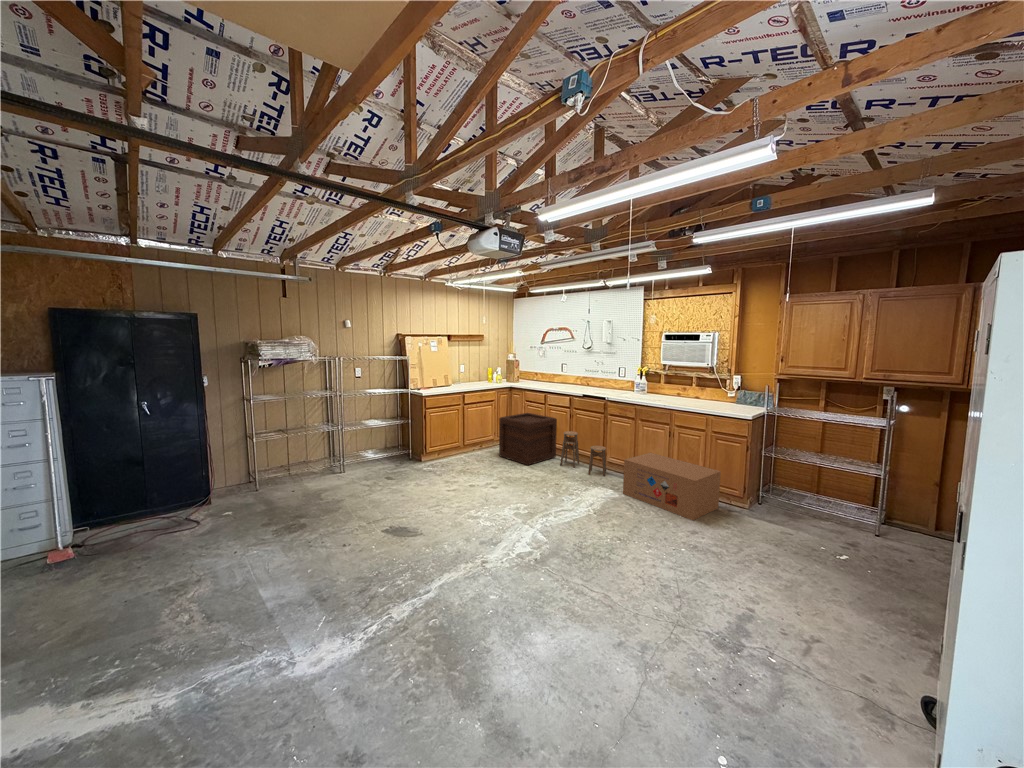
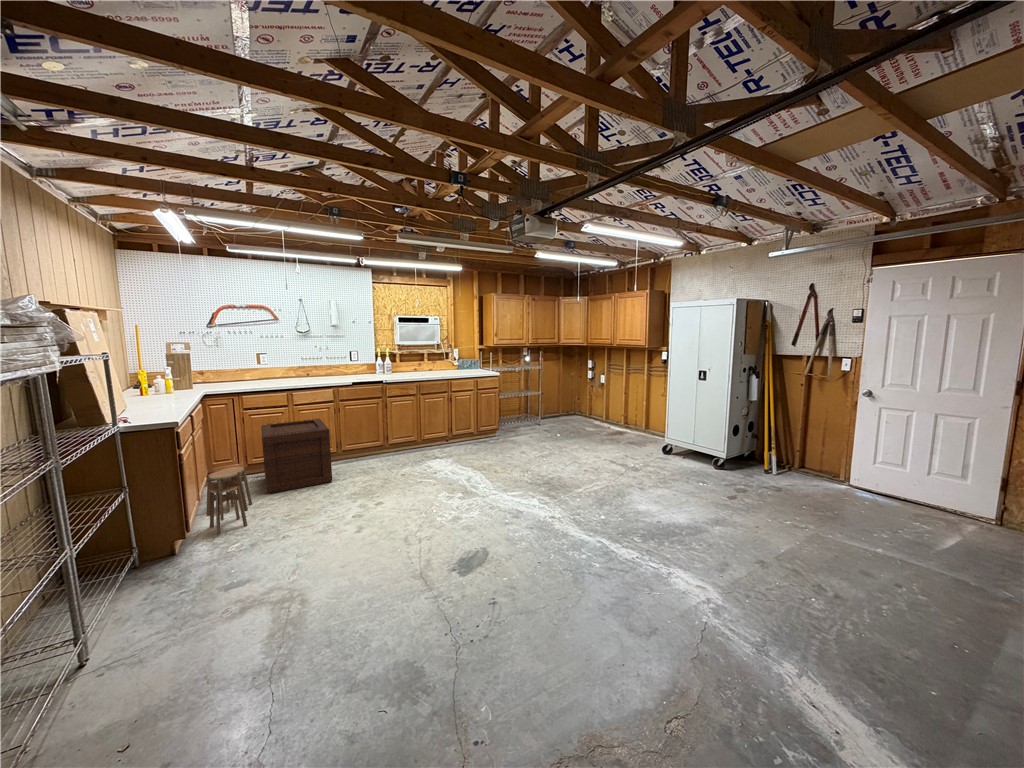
stool: present [560,431,606,476] -> present [206,467,252,535]
cardboard box: present [623,453,721,520] -> none [439,415,509,458]

